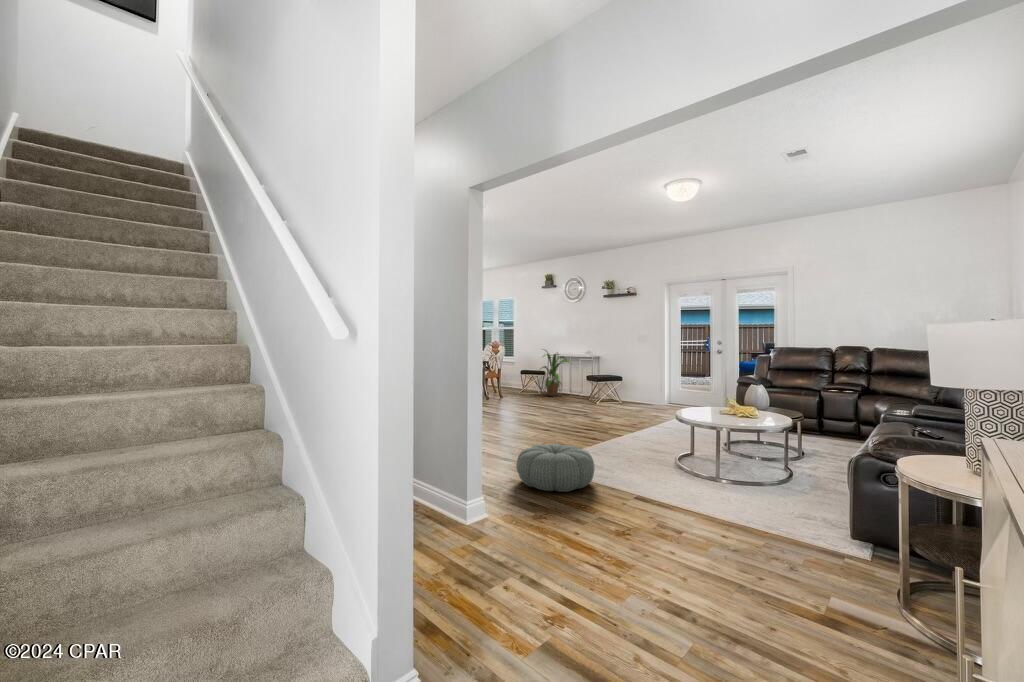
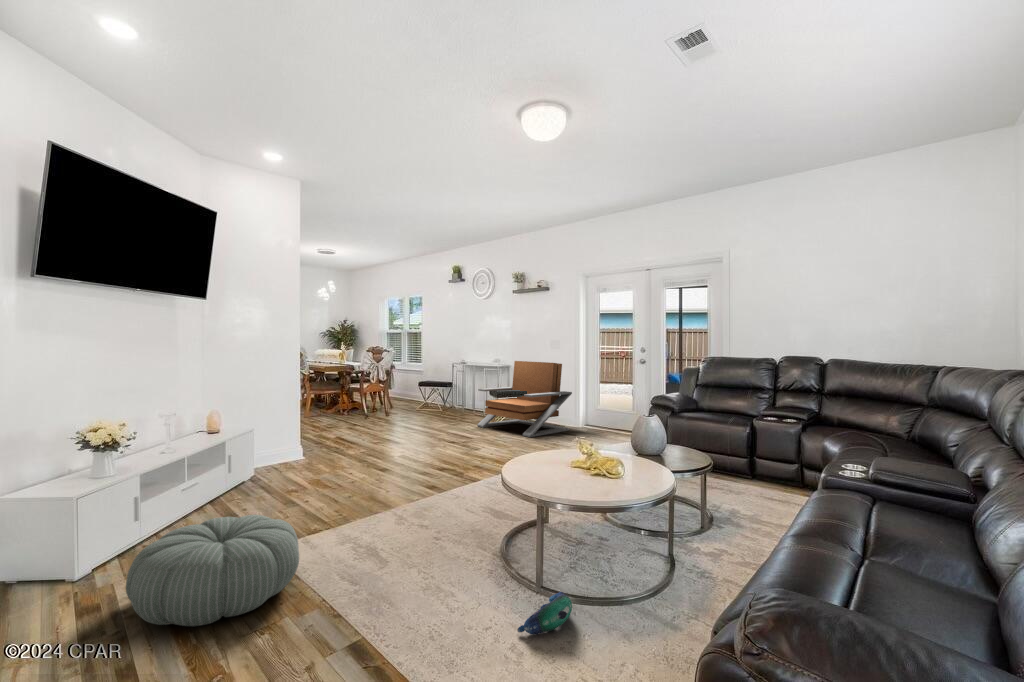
house plant: present [542,350,570,396] -> none [432,355,477,414]
lounge chair: none [584,353,660,411] -> present [477,361,572,437]
plush toy: none [730,478,756,495] -> present [518,592,572,635]

